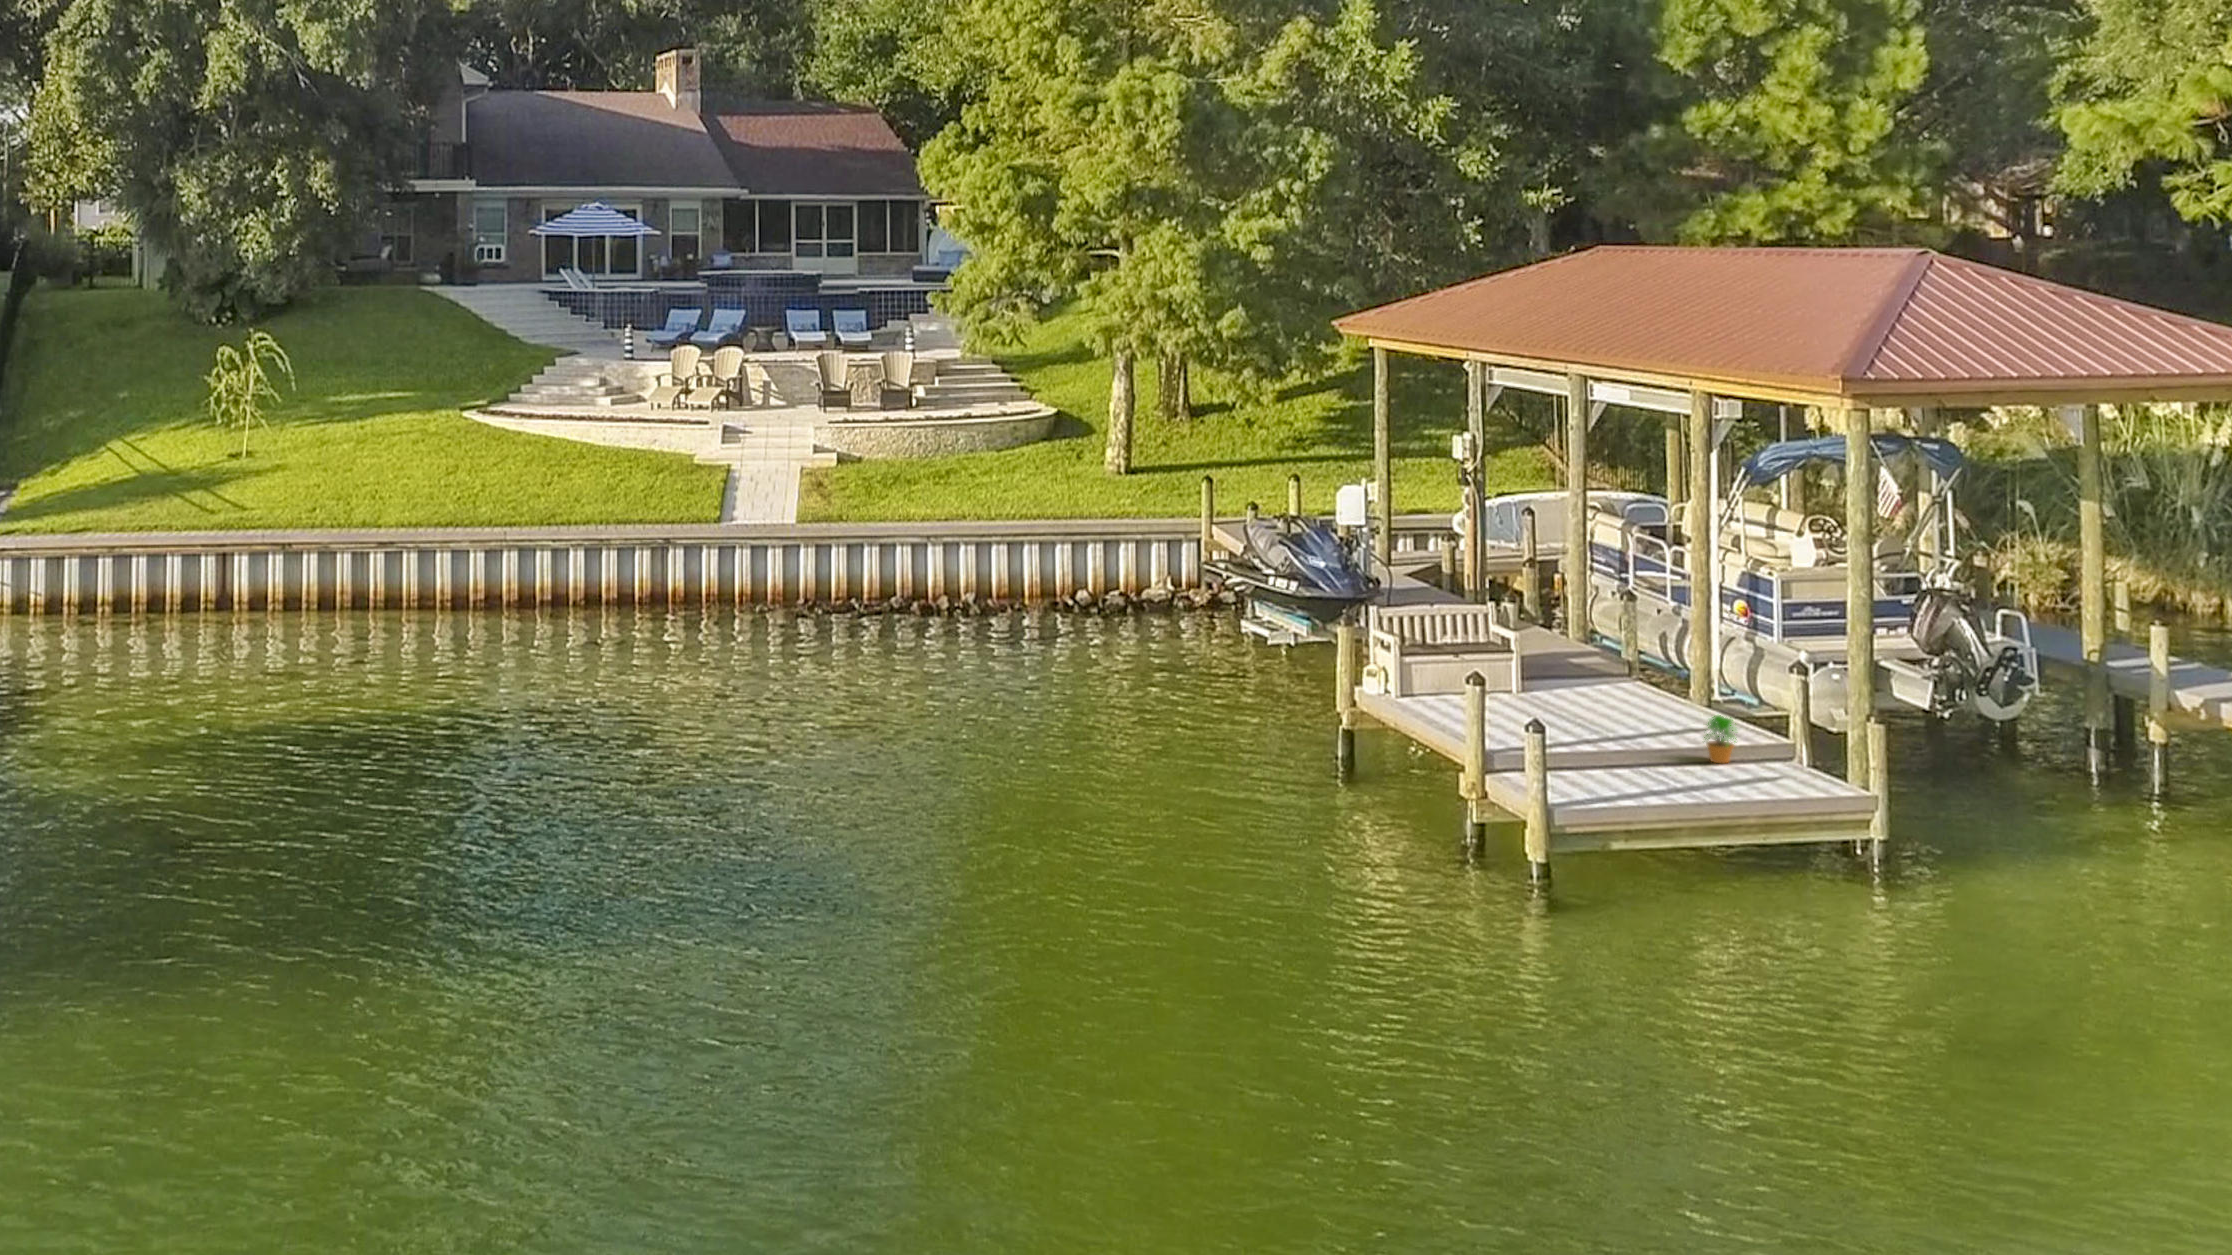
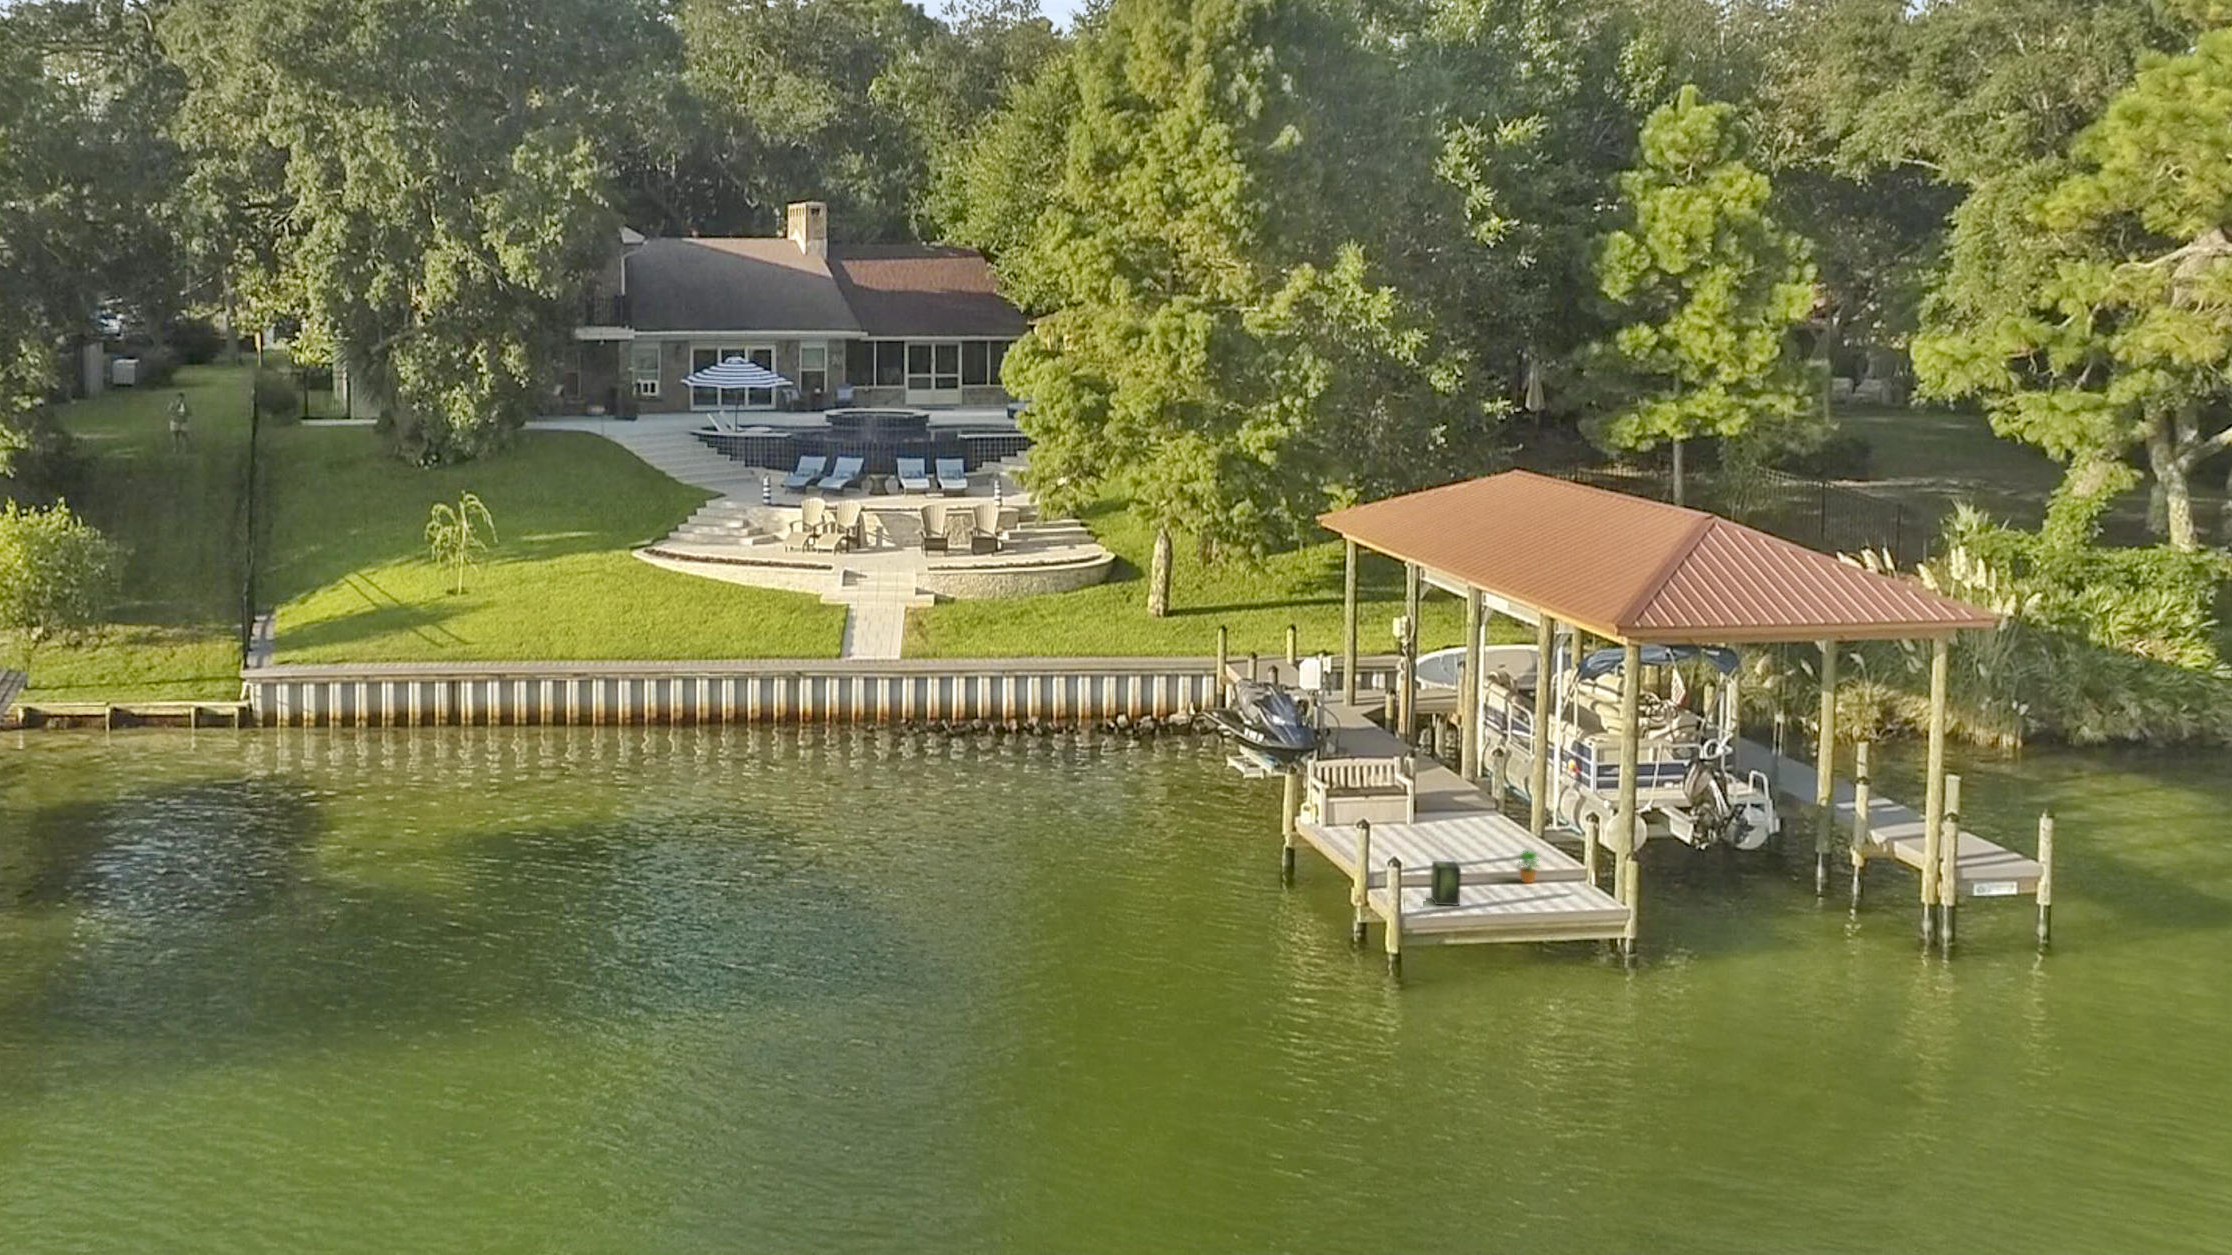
storage box: none [1587,729,1637,794] -> present [1431,861,1461,905]

